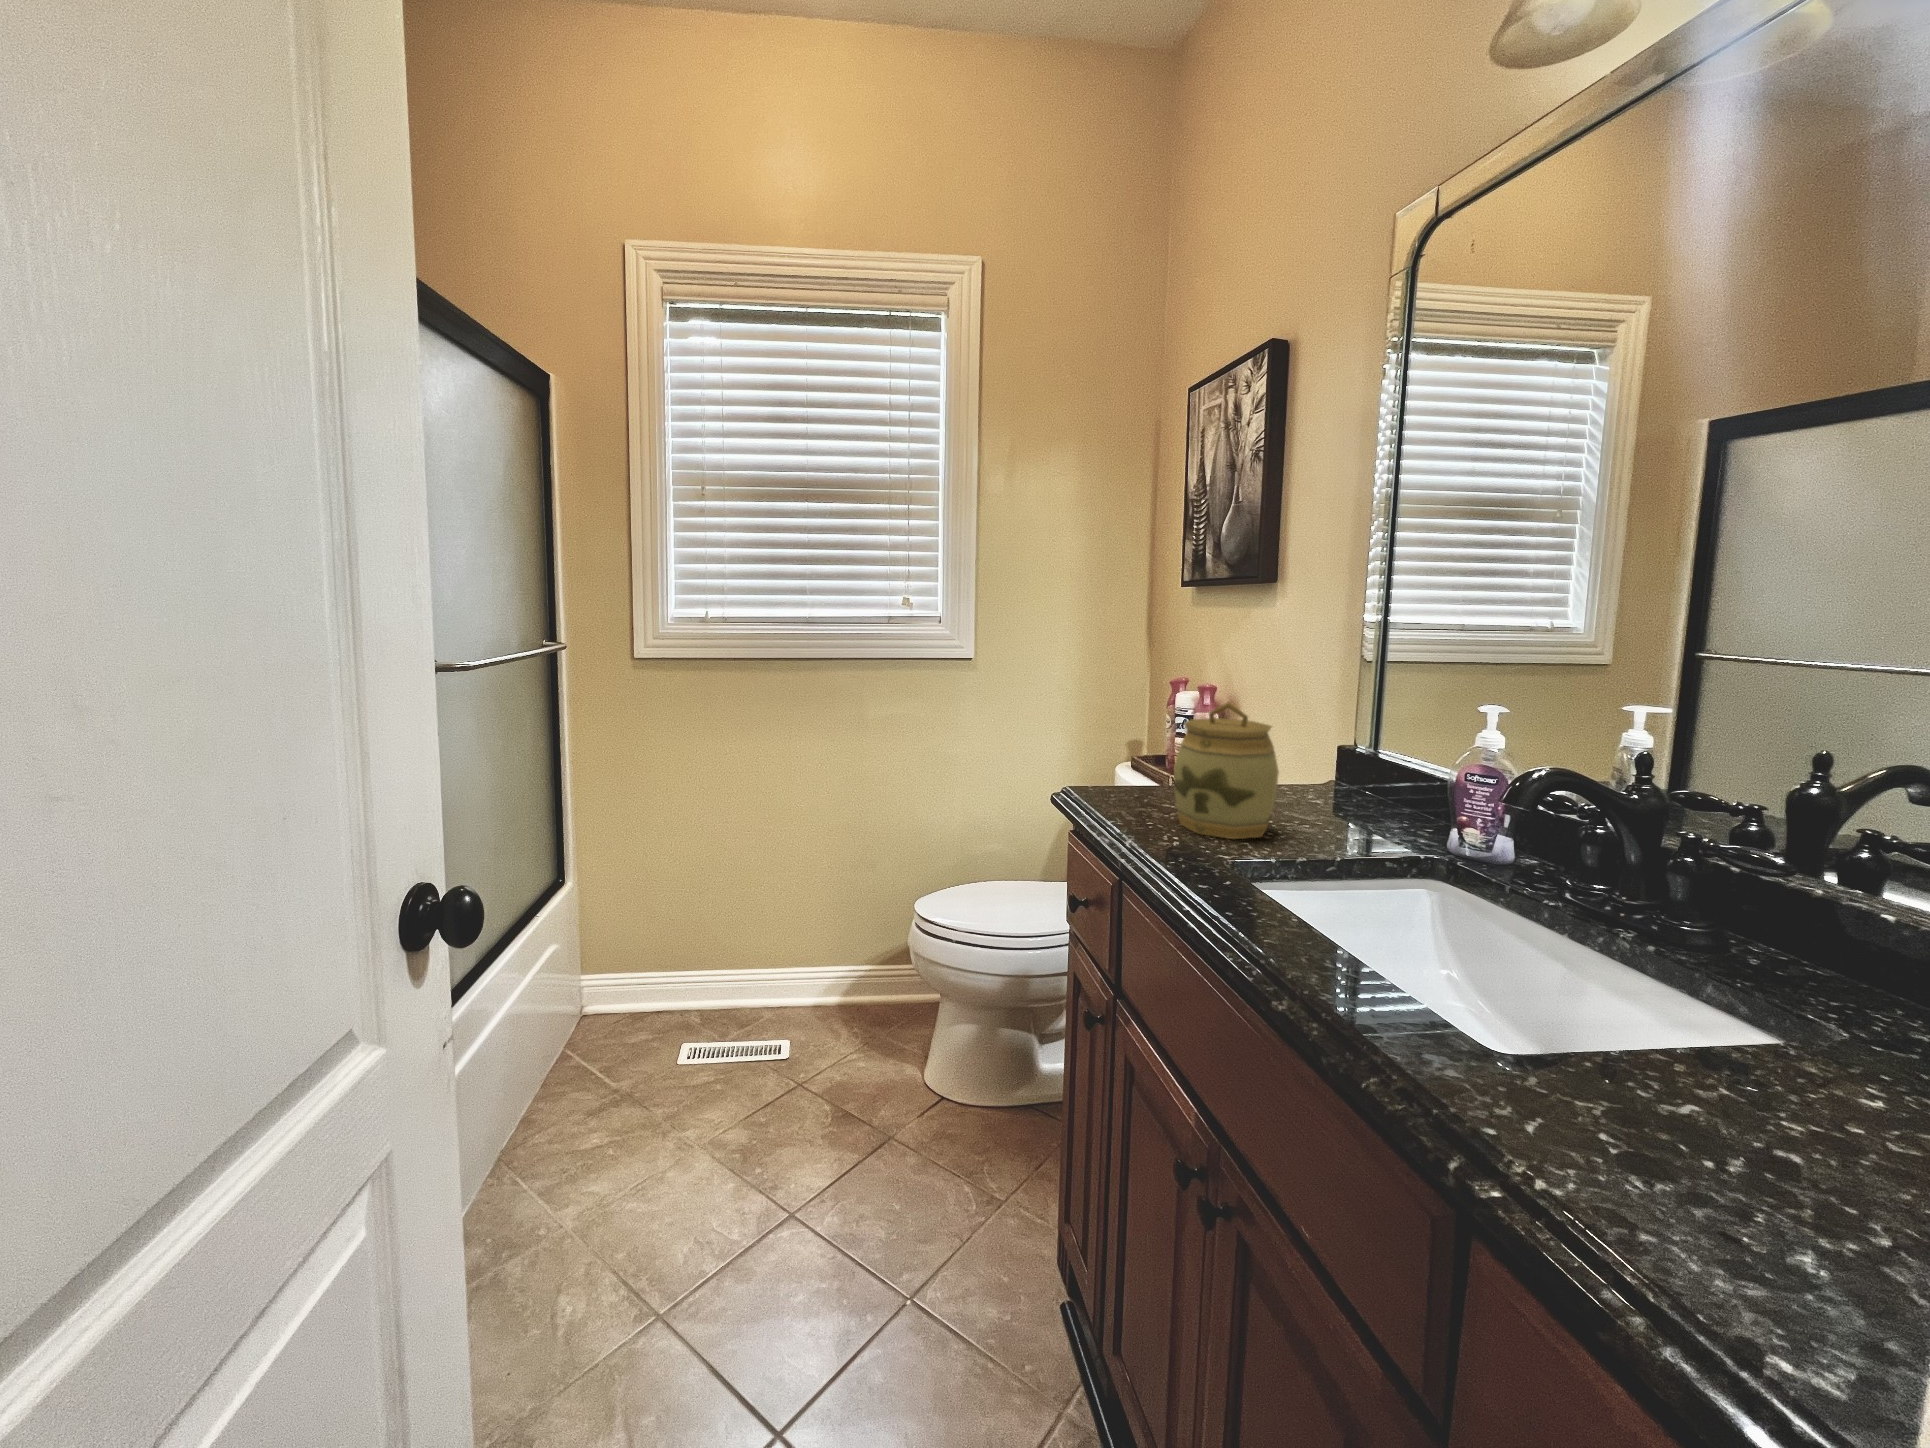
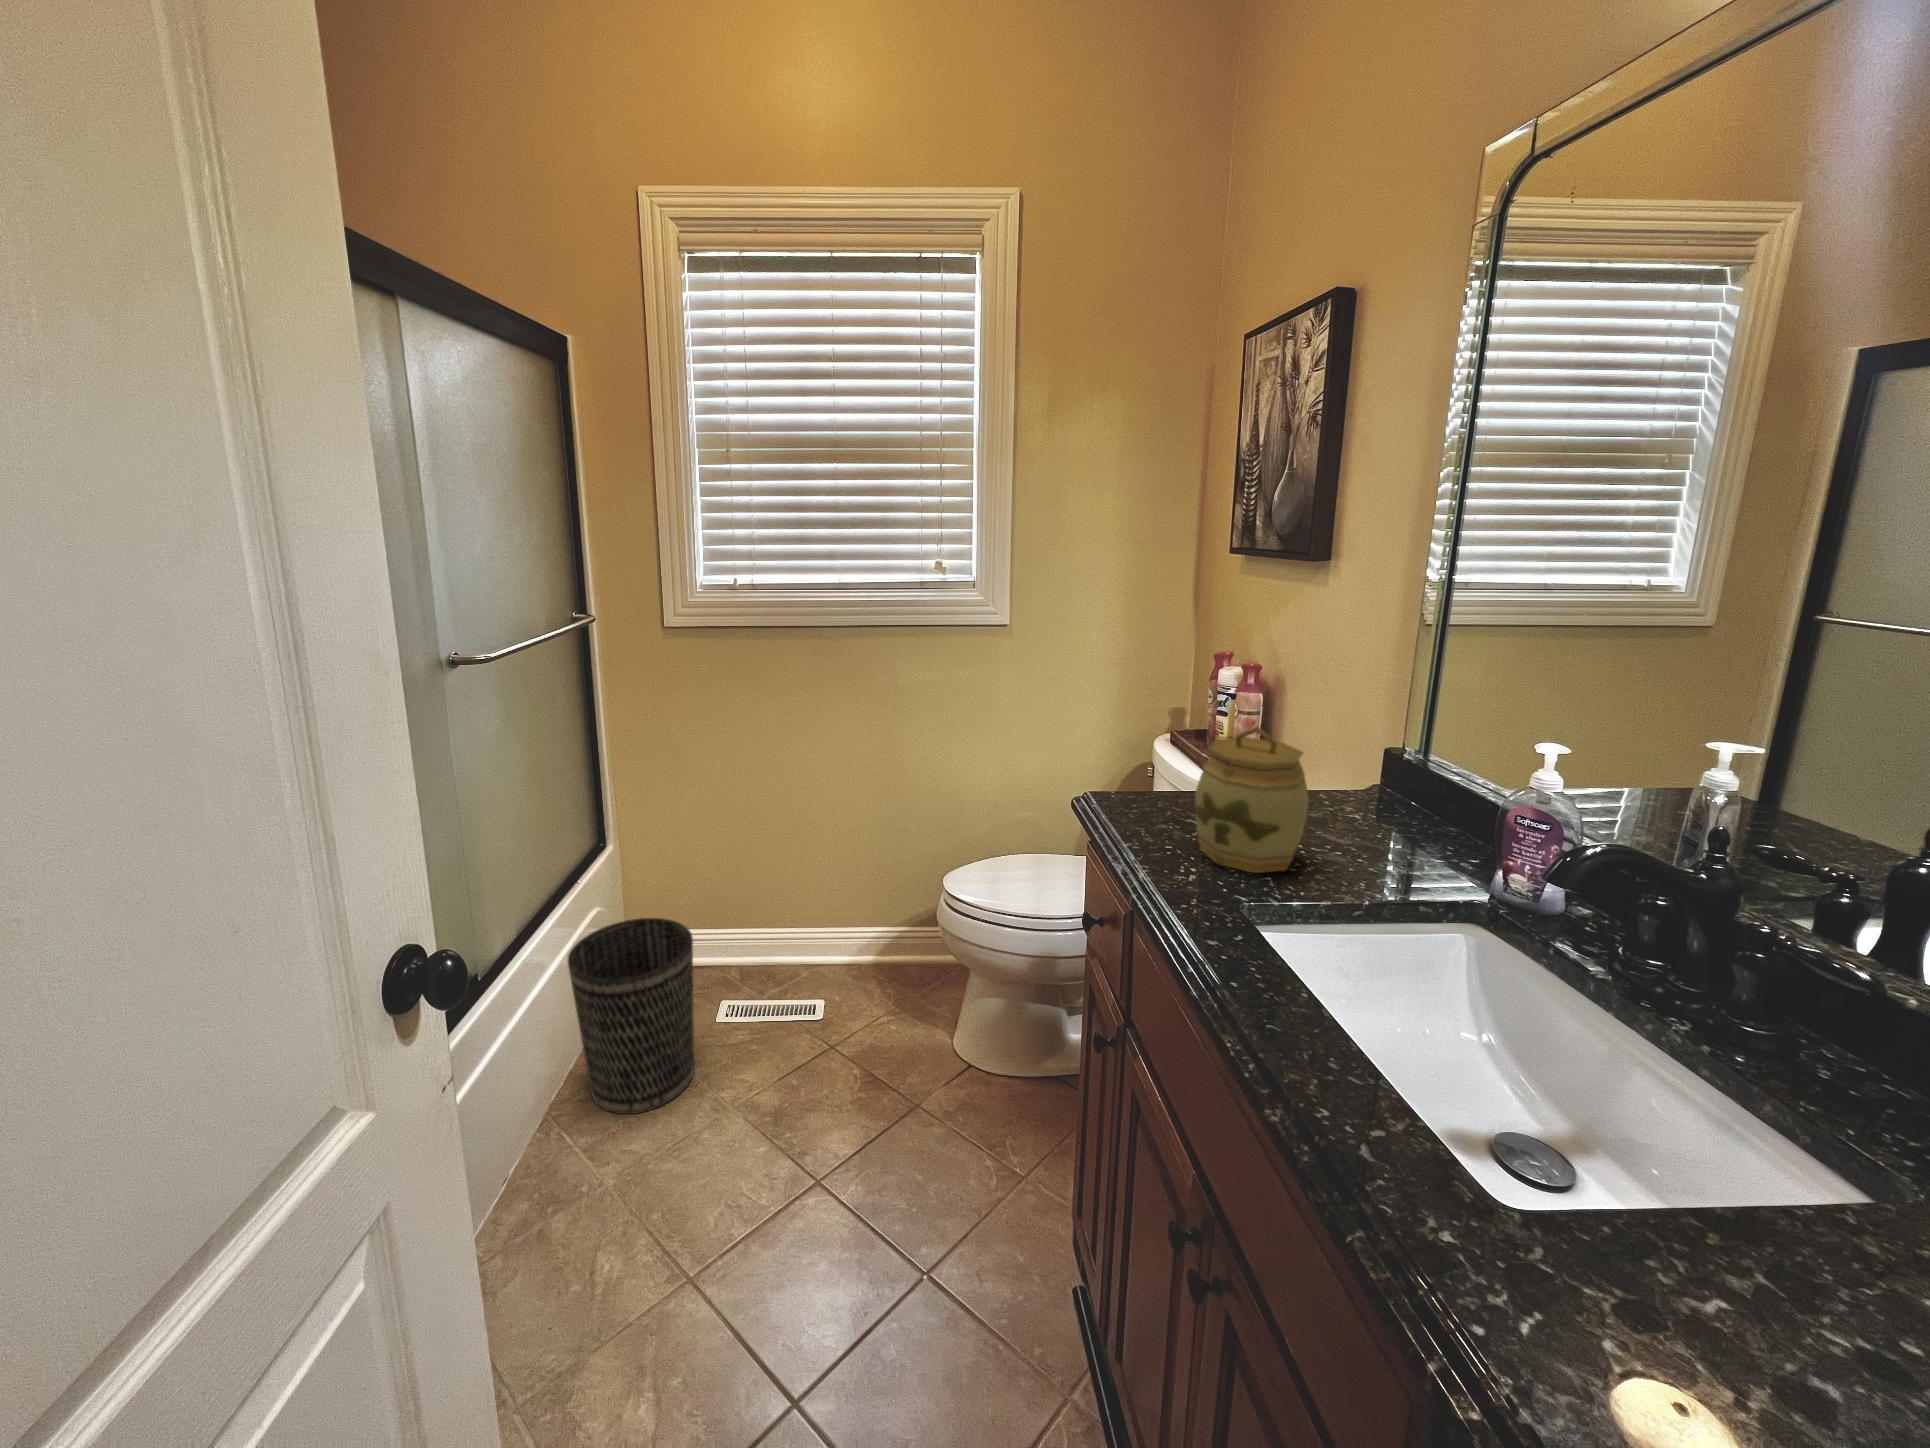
wastebasket: none [528,950,660,1157] -> present [568,918,694,1114]

